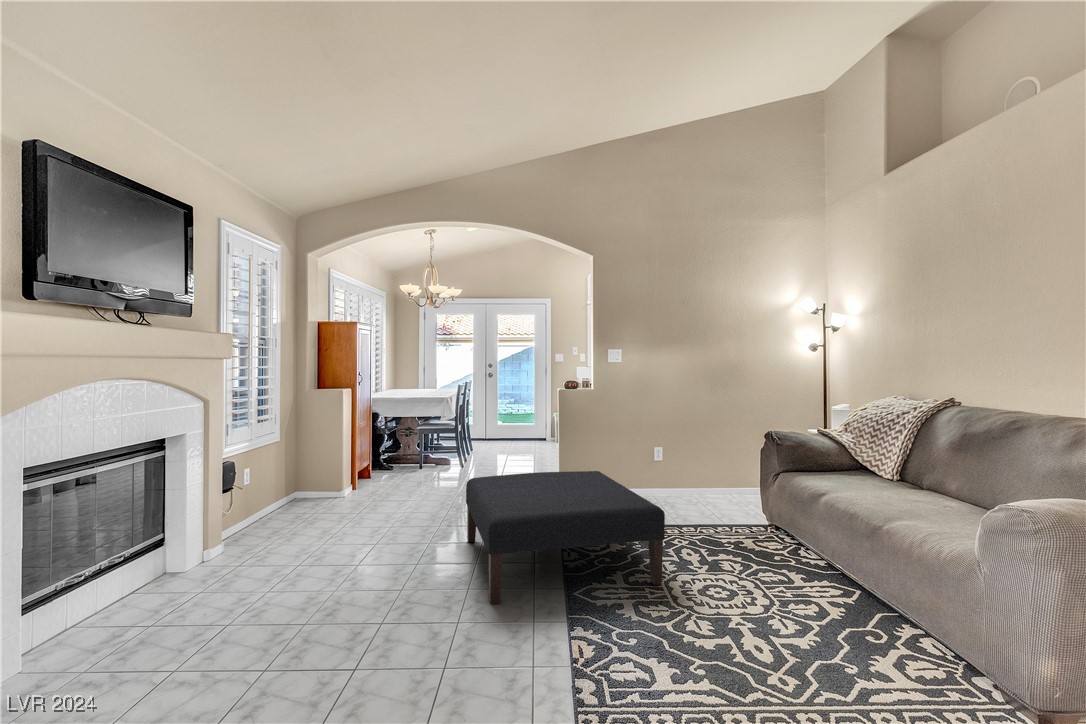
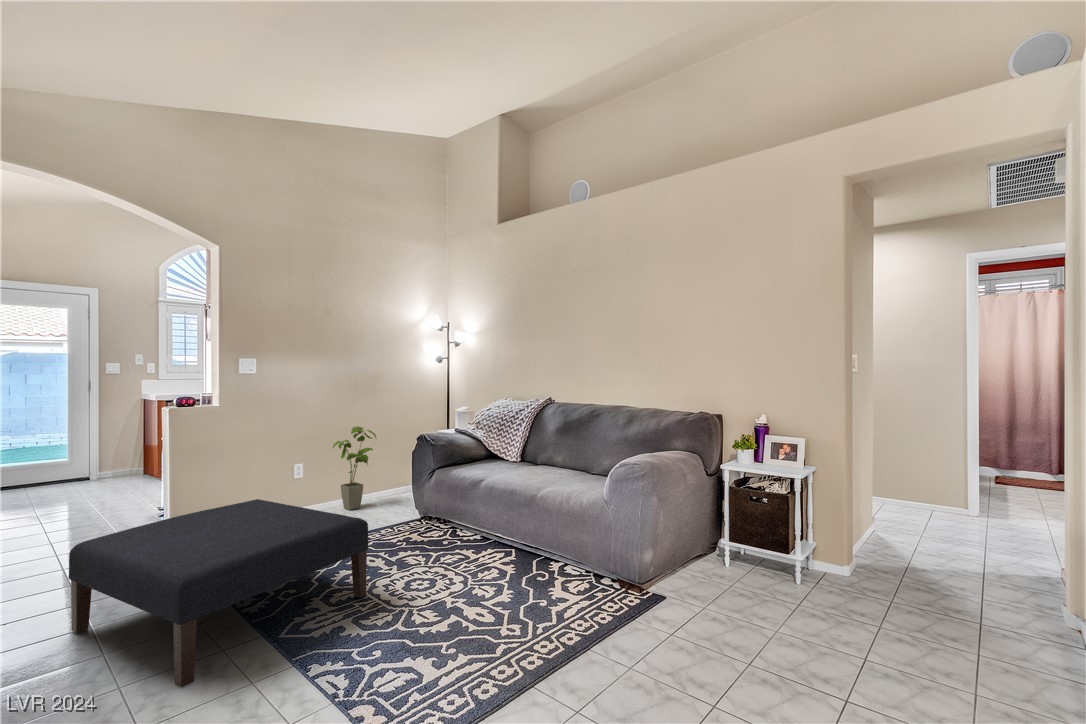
house plant: none [692,417,735,501] -> present [333,426,376,510]

